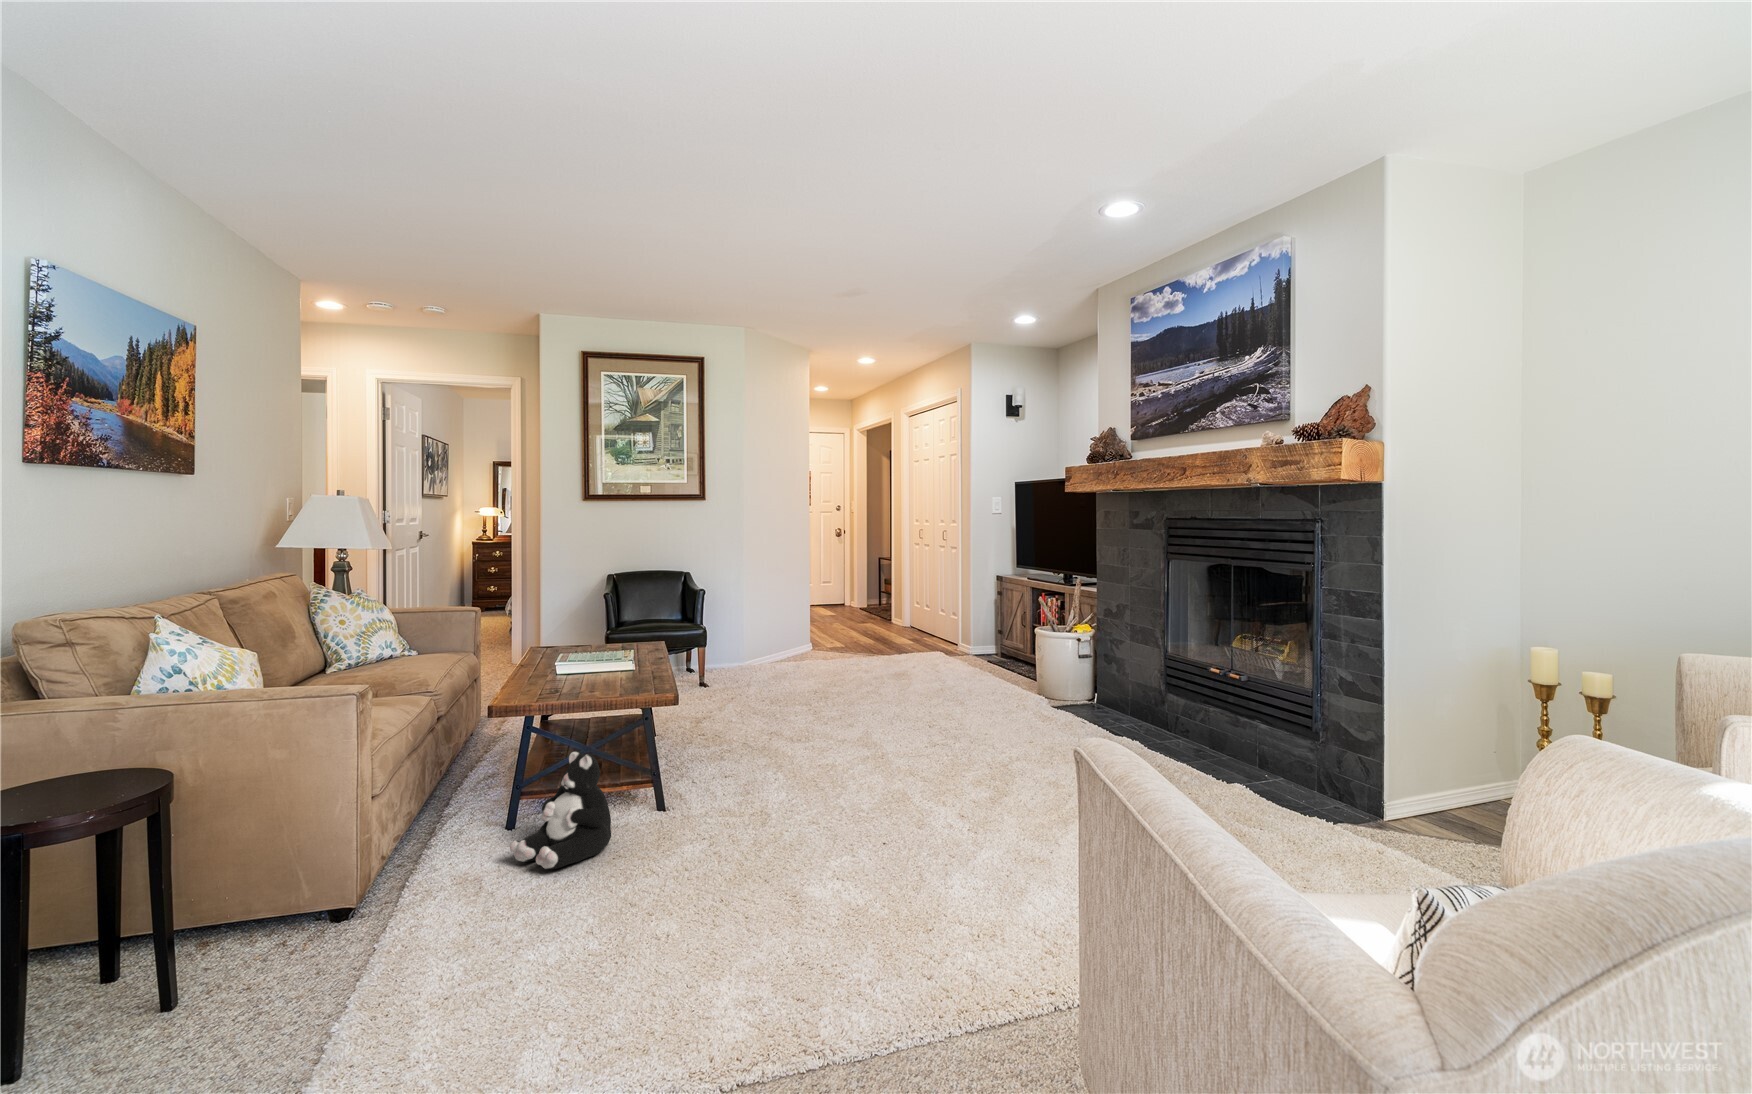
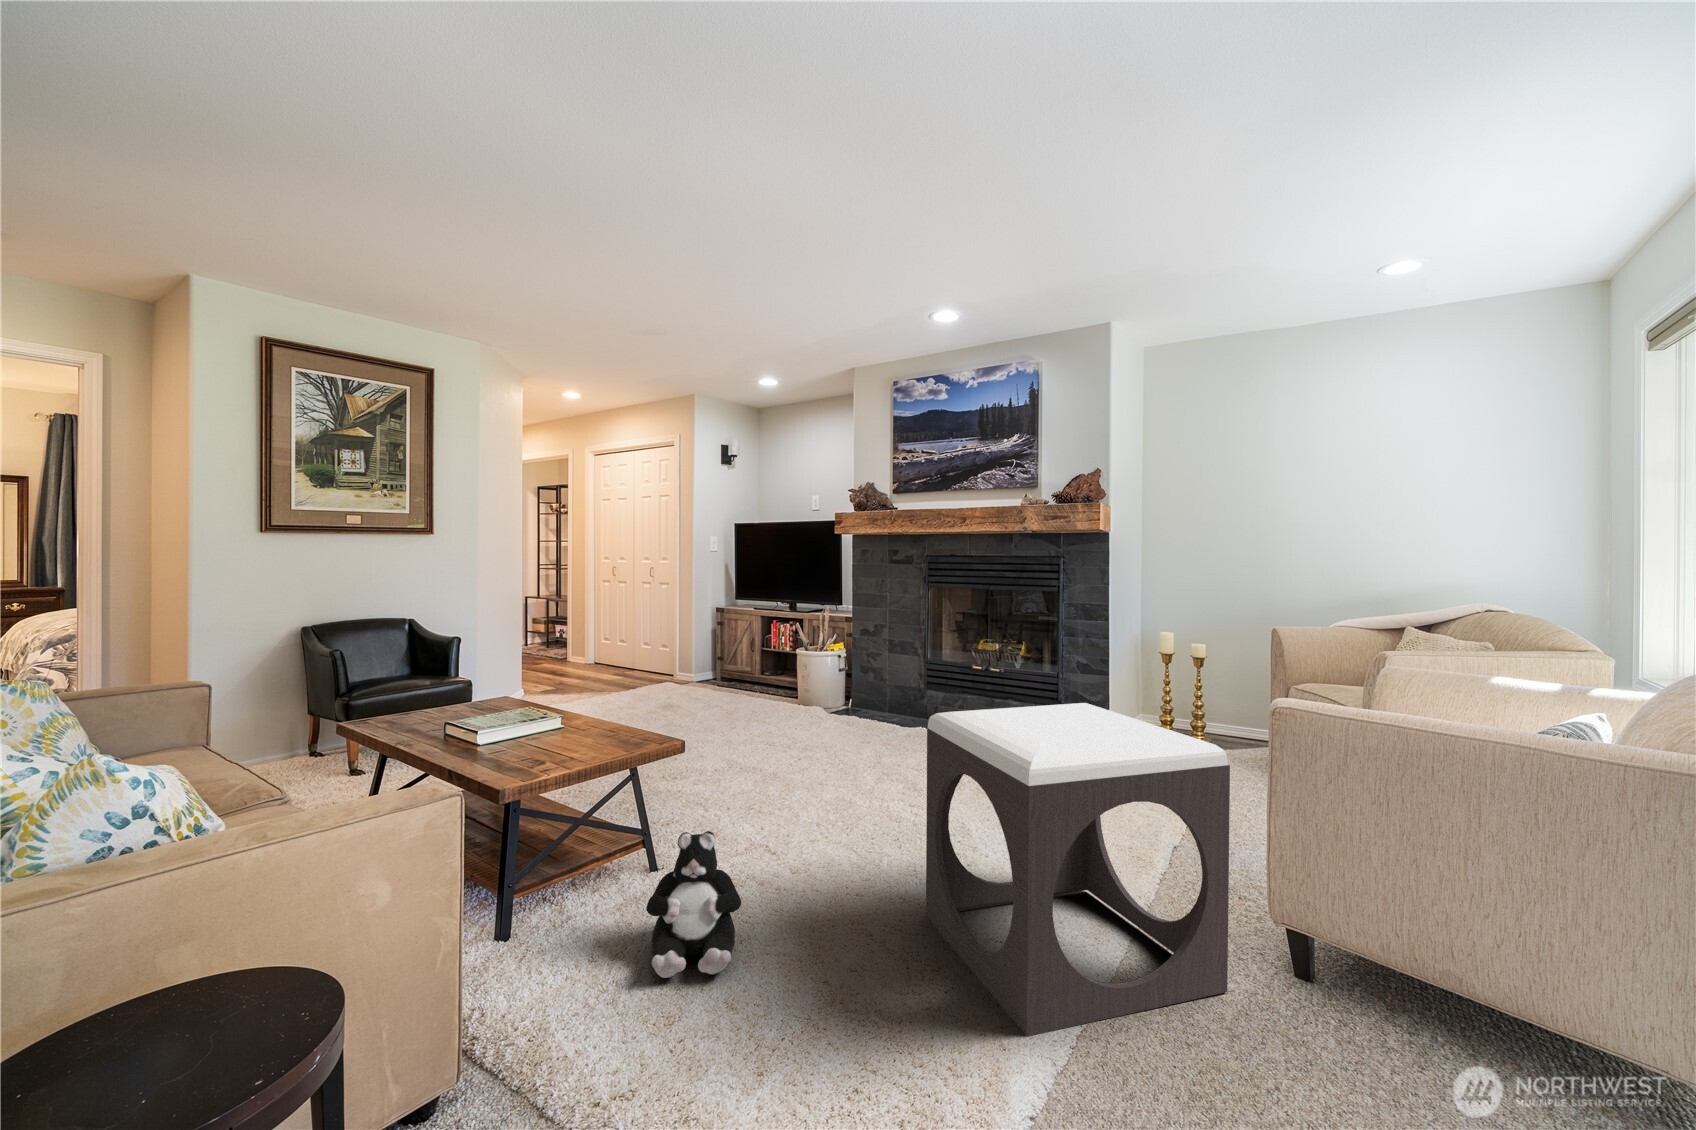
footstool: none [656,675,965,1049] -> present [926,703,1230,1037]

